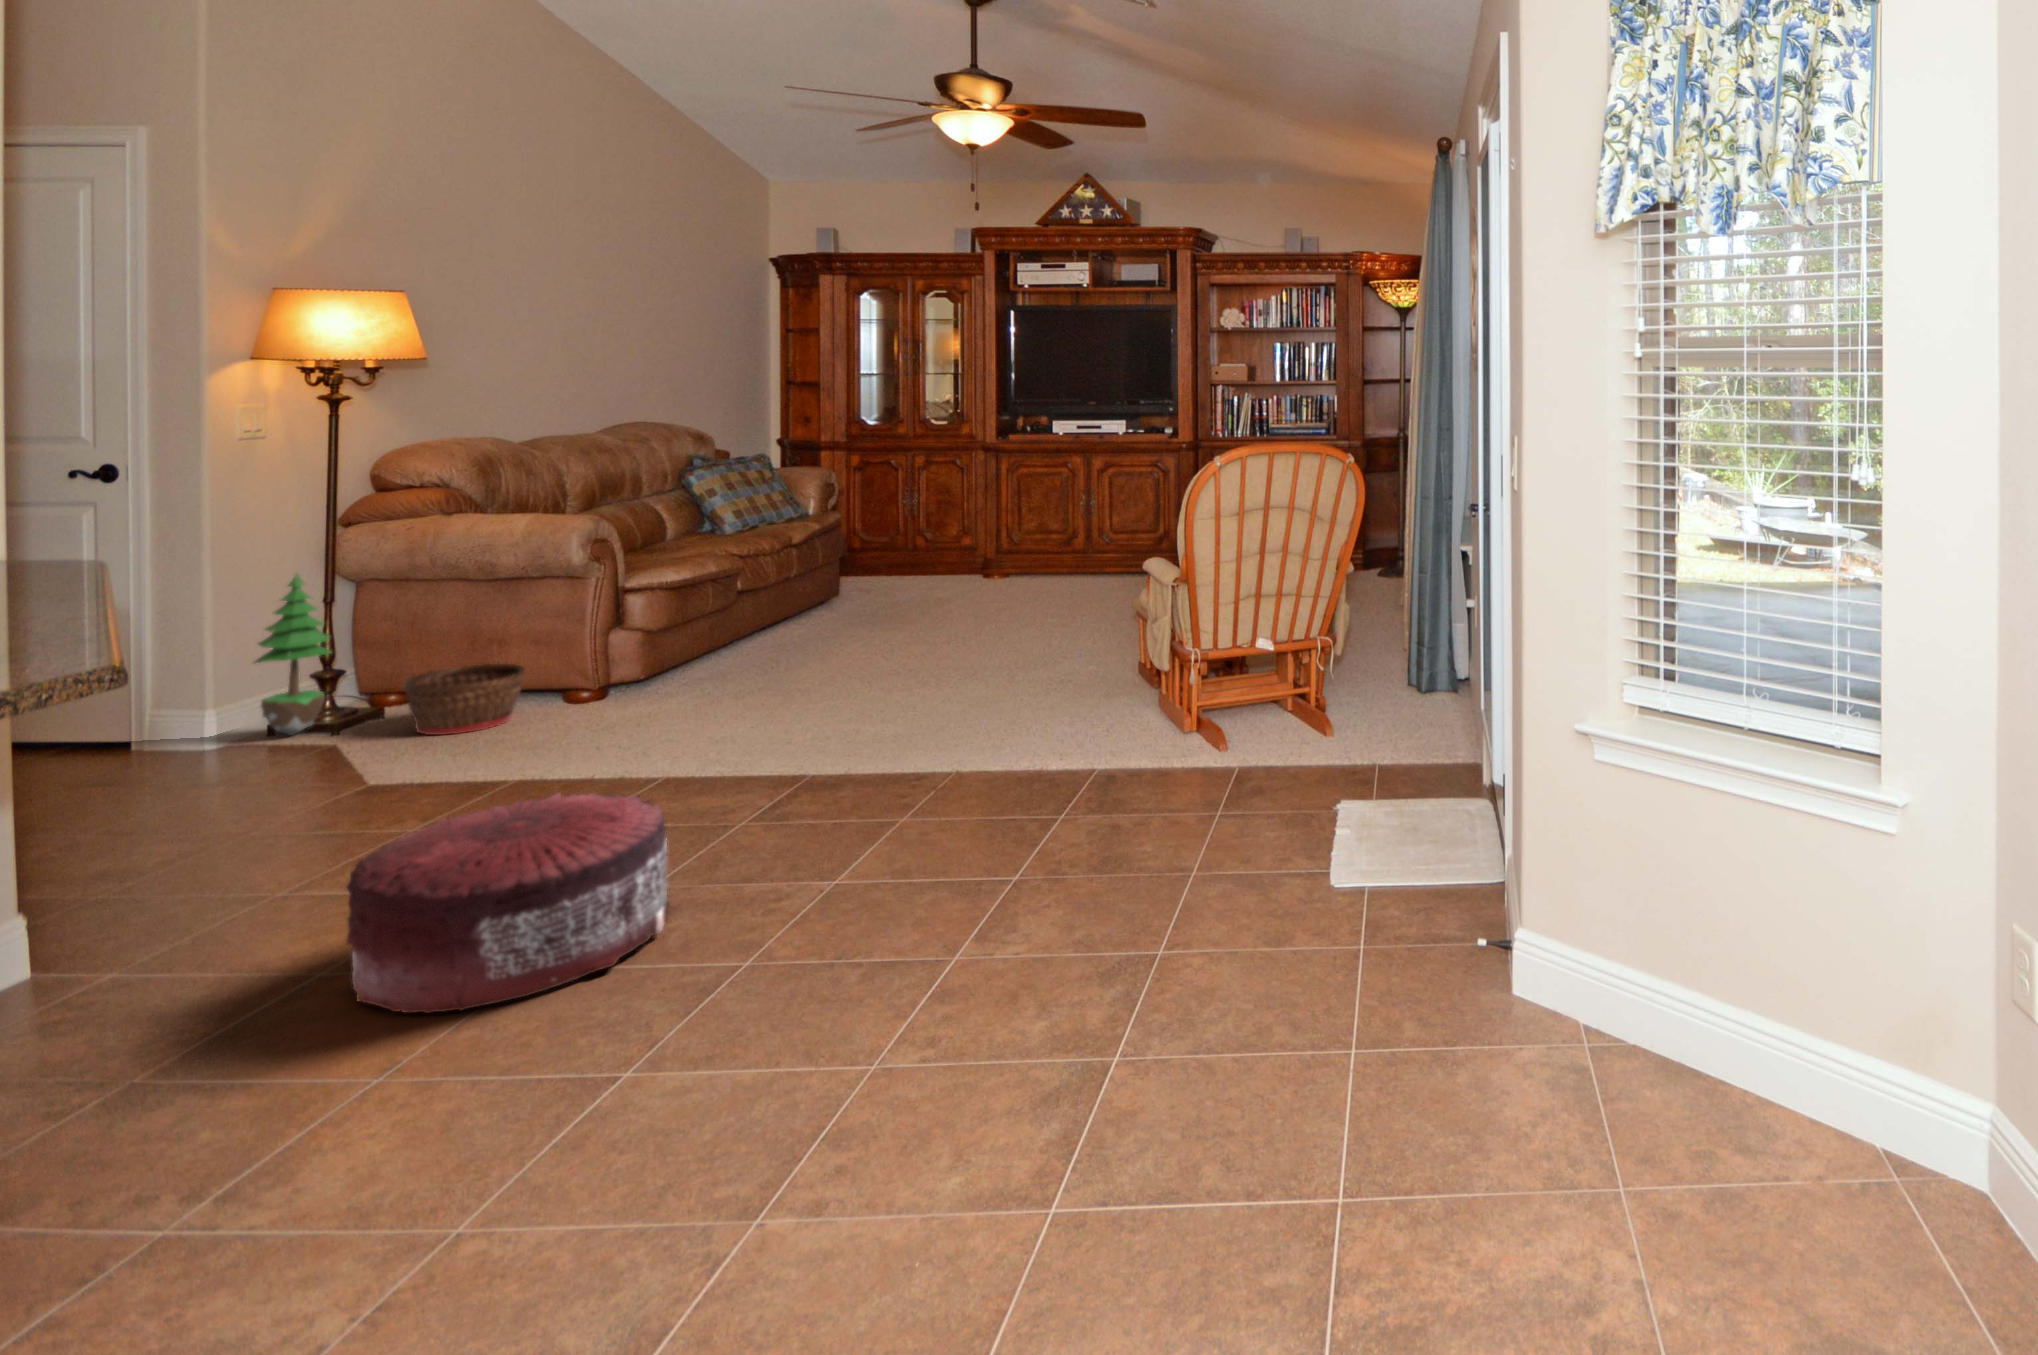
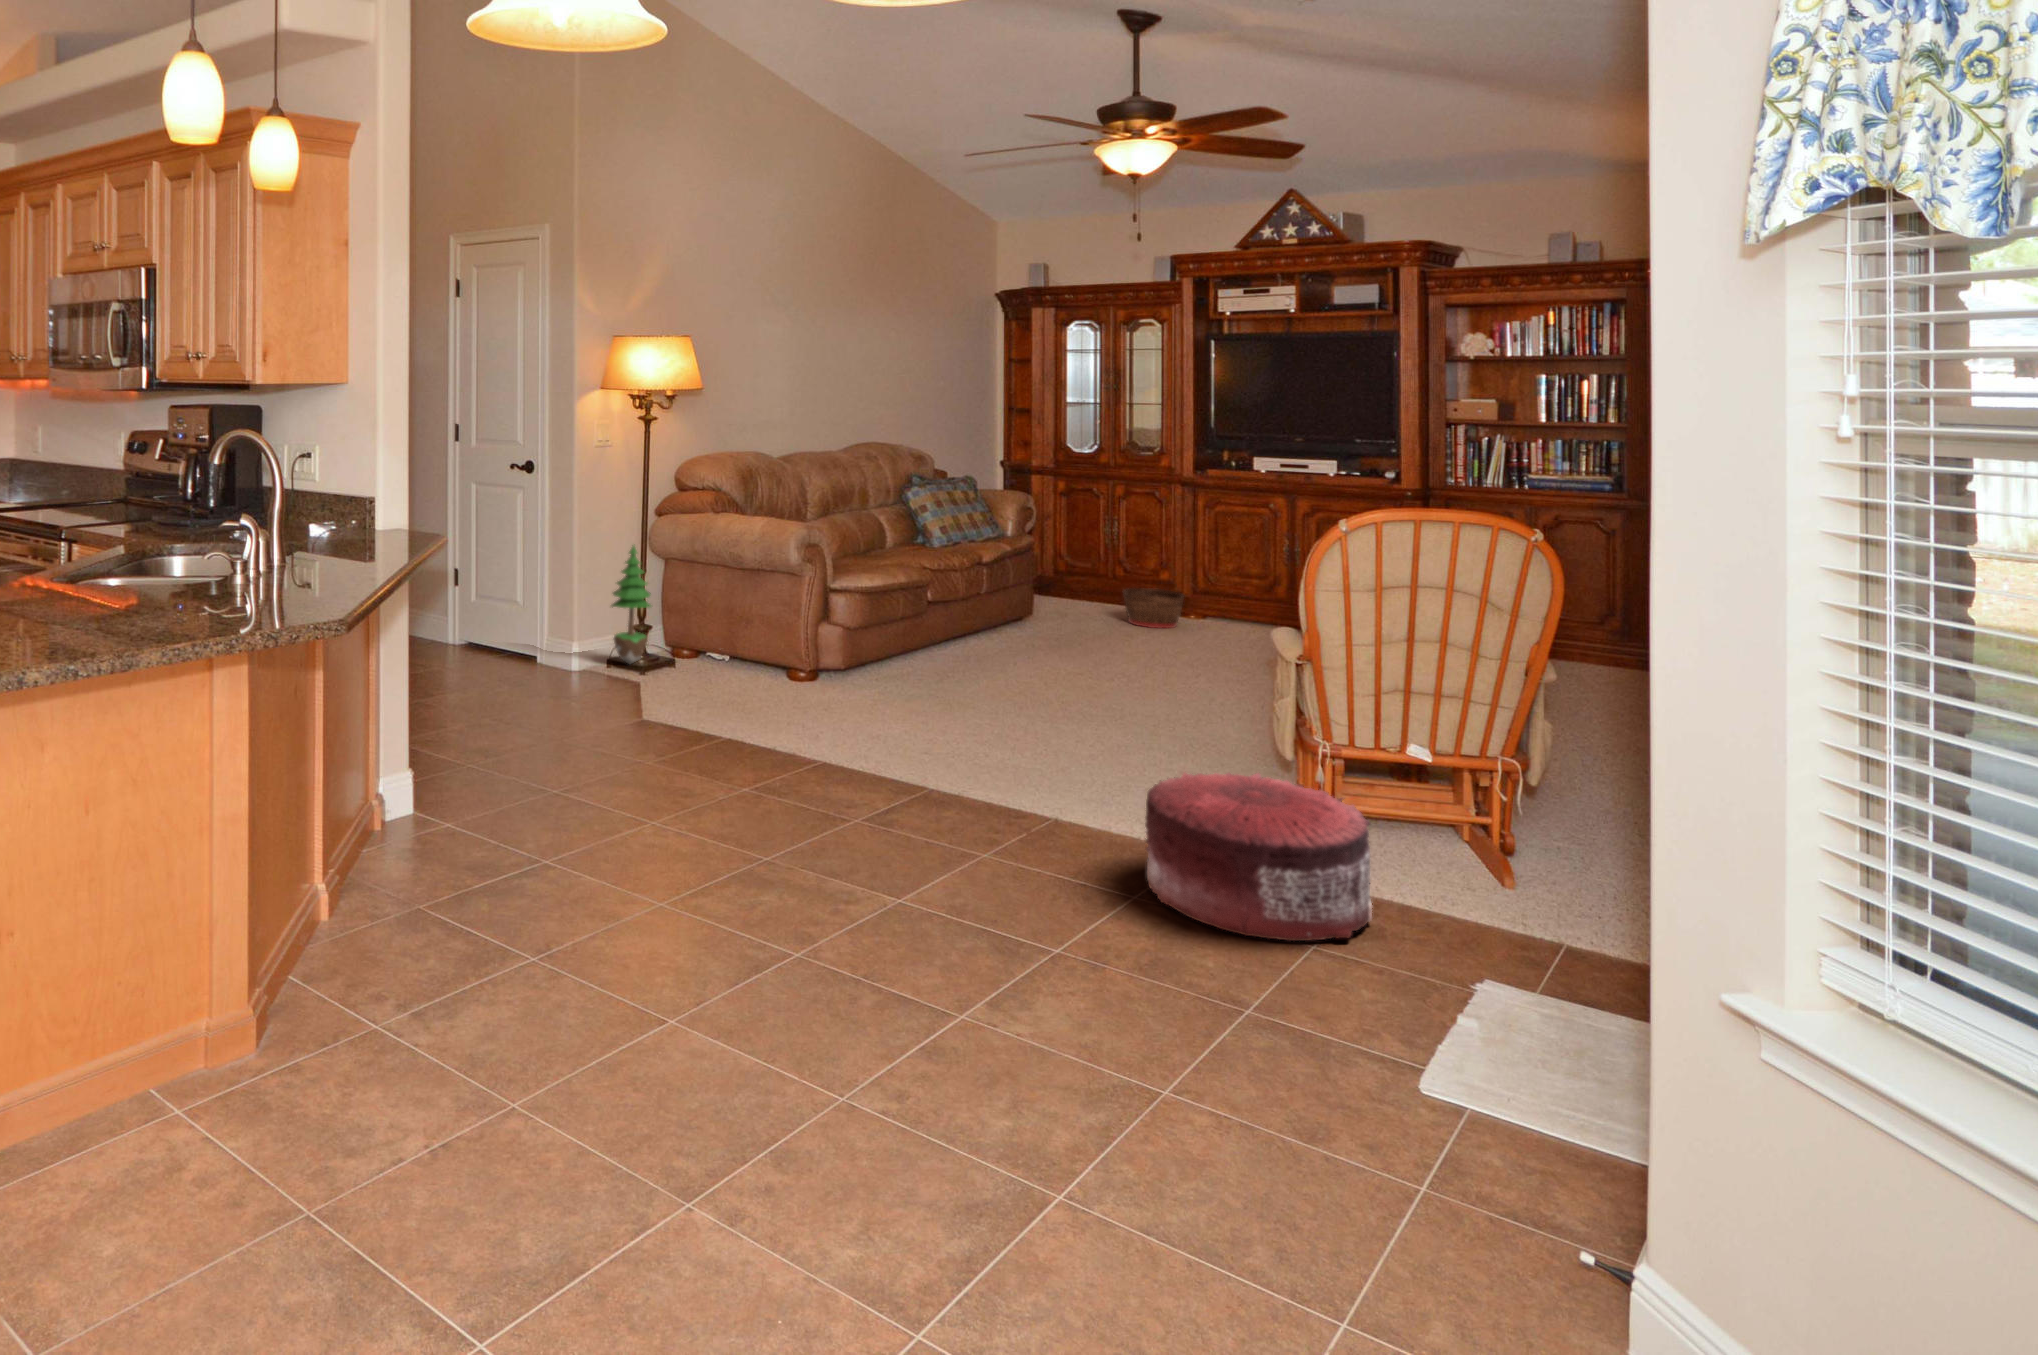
basket: present [404,664,525,735] -> present [1123,588,1185,628]
pouf: present [346,793,669,1014] -> present [1145,773,1372,941]

